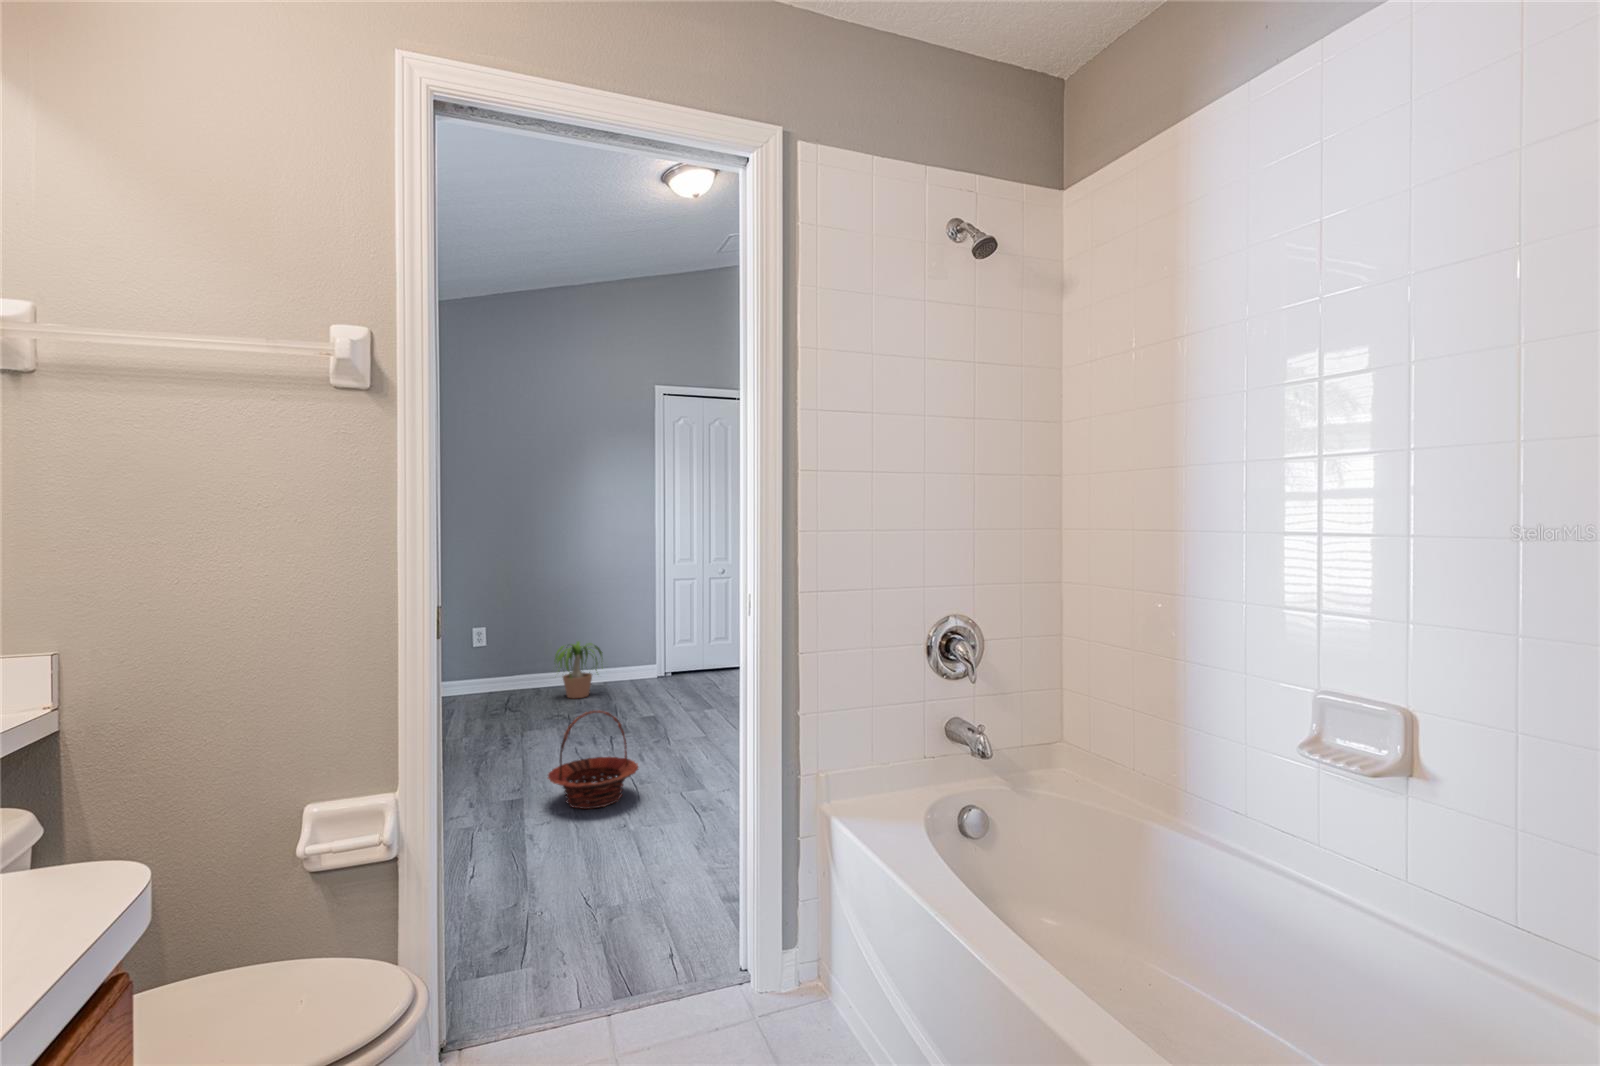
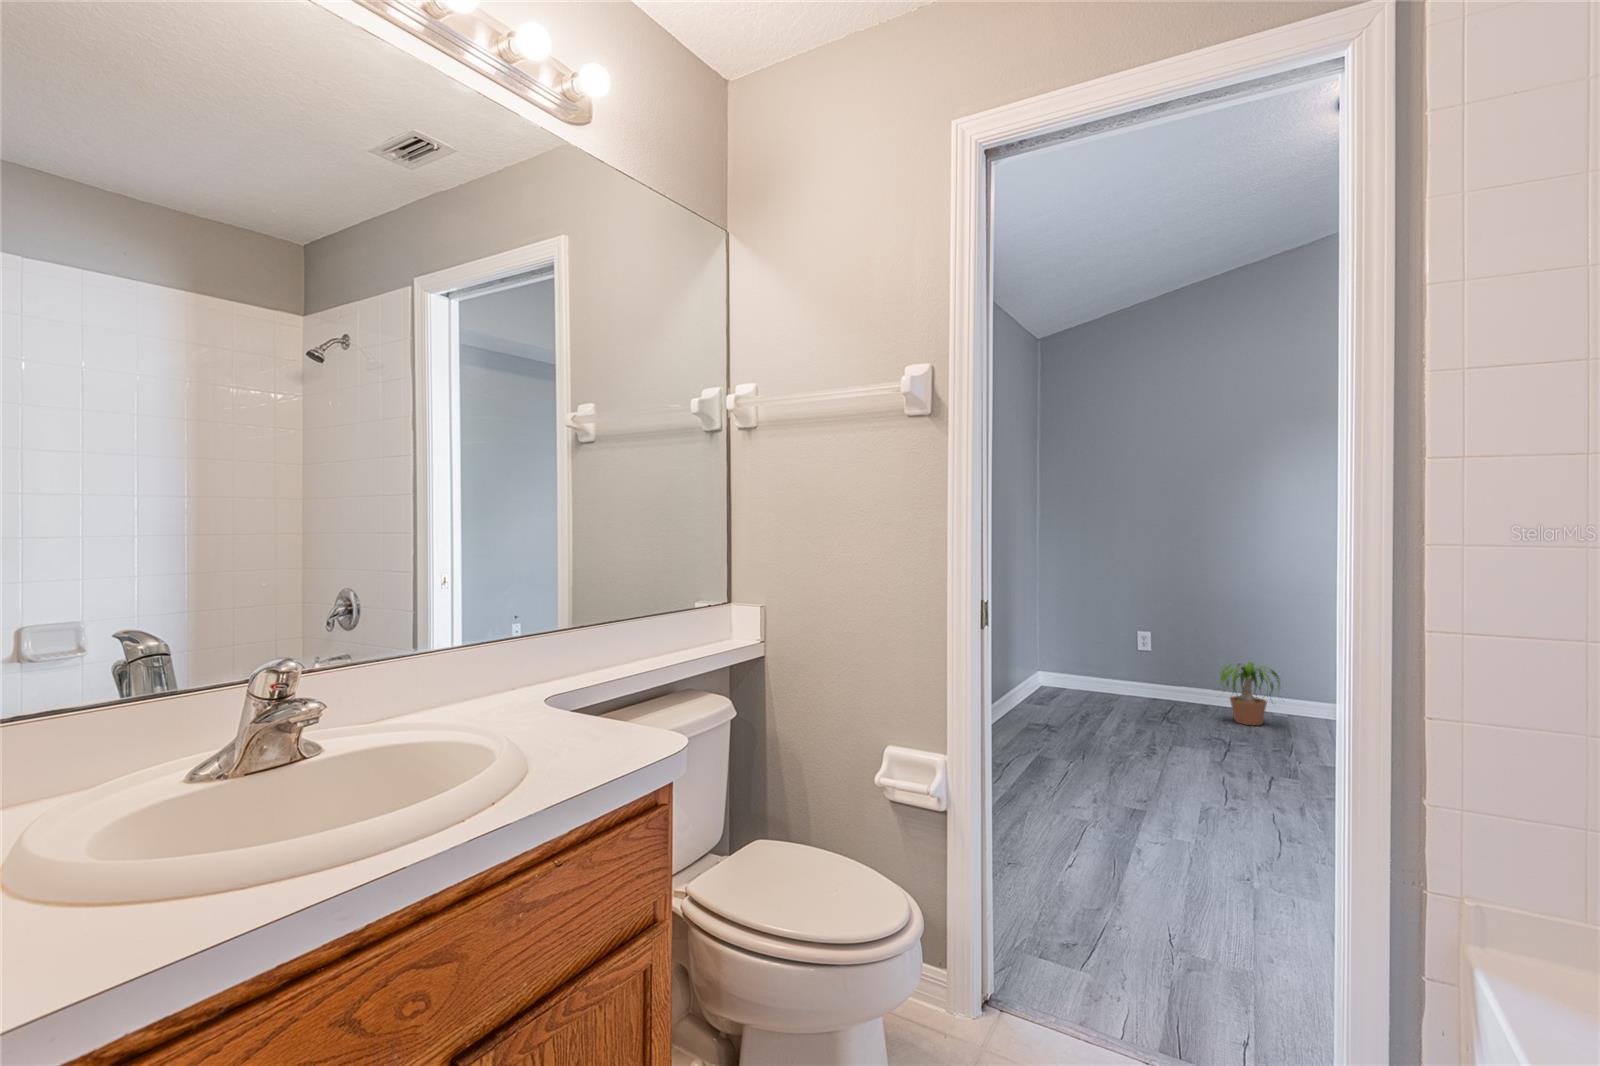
basket: present [548,711,638,809] -> none [1167,738,1281,848]

